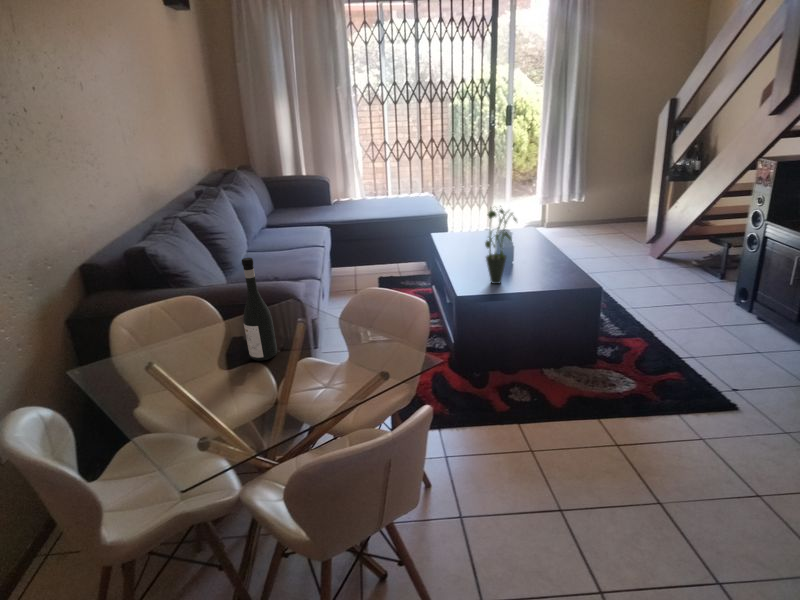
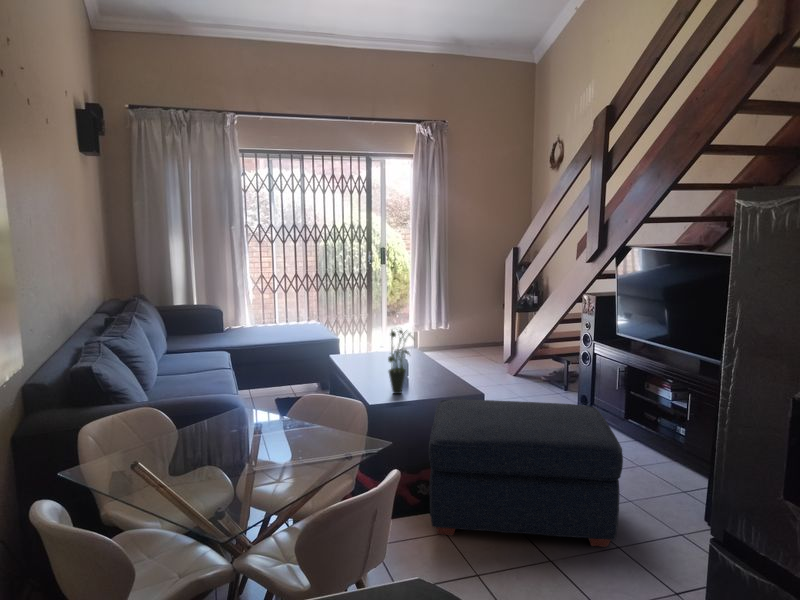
wine bottle: present [242,258,277,361] -> none [201,364,229,460]
ottoman: none [515,295,776,489] -> present [429,400,623,547]

